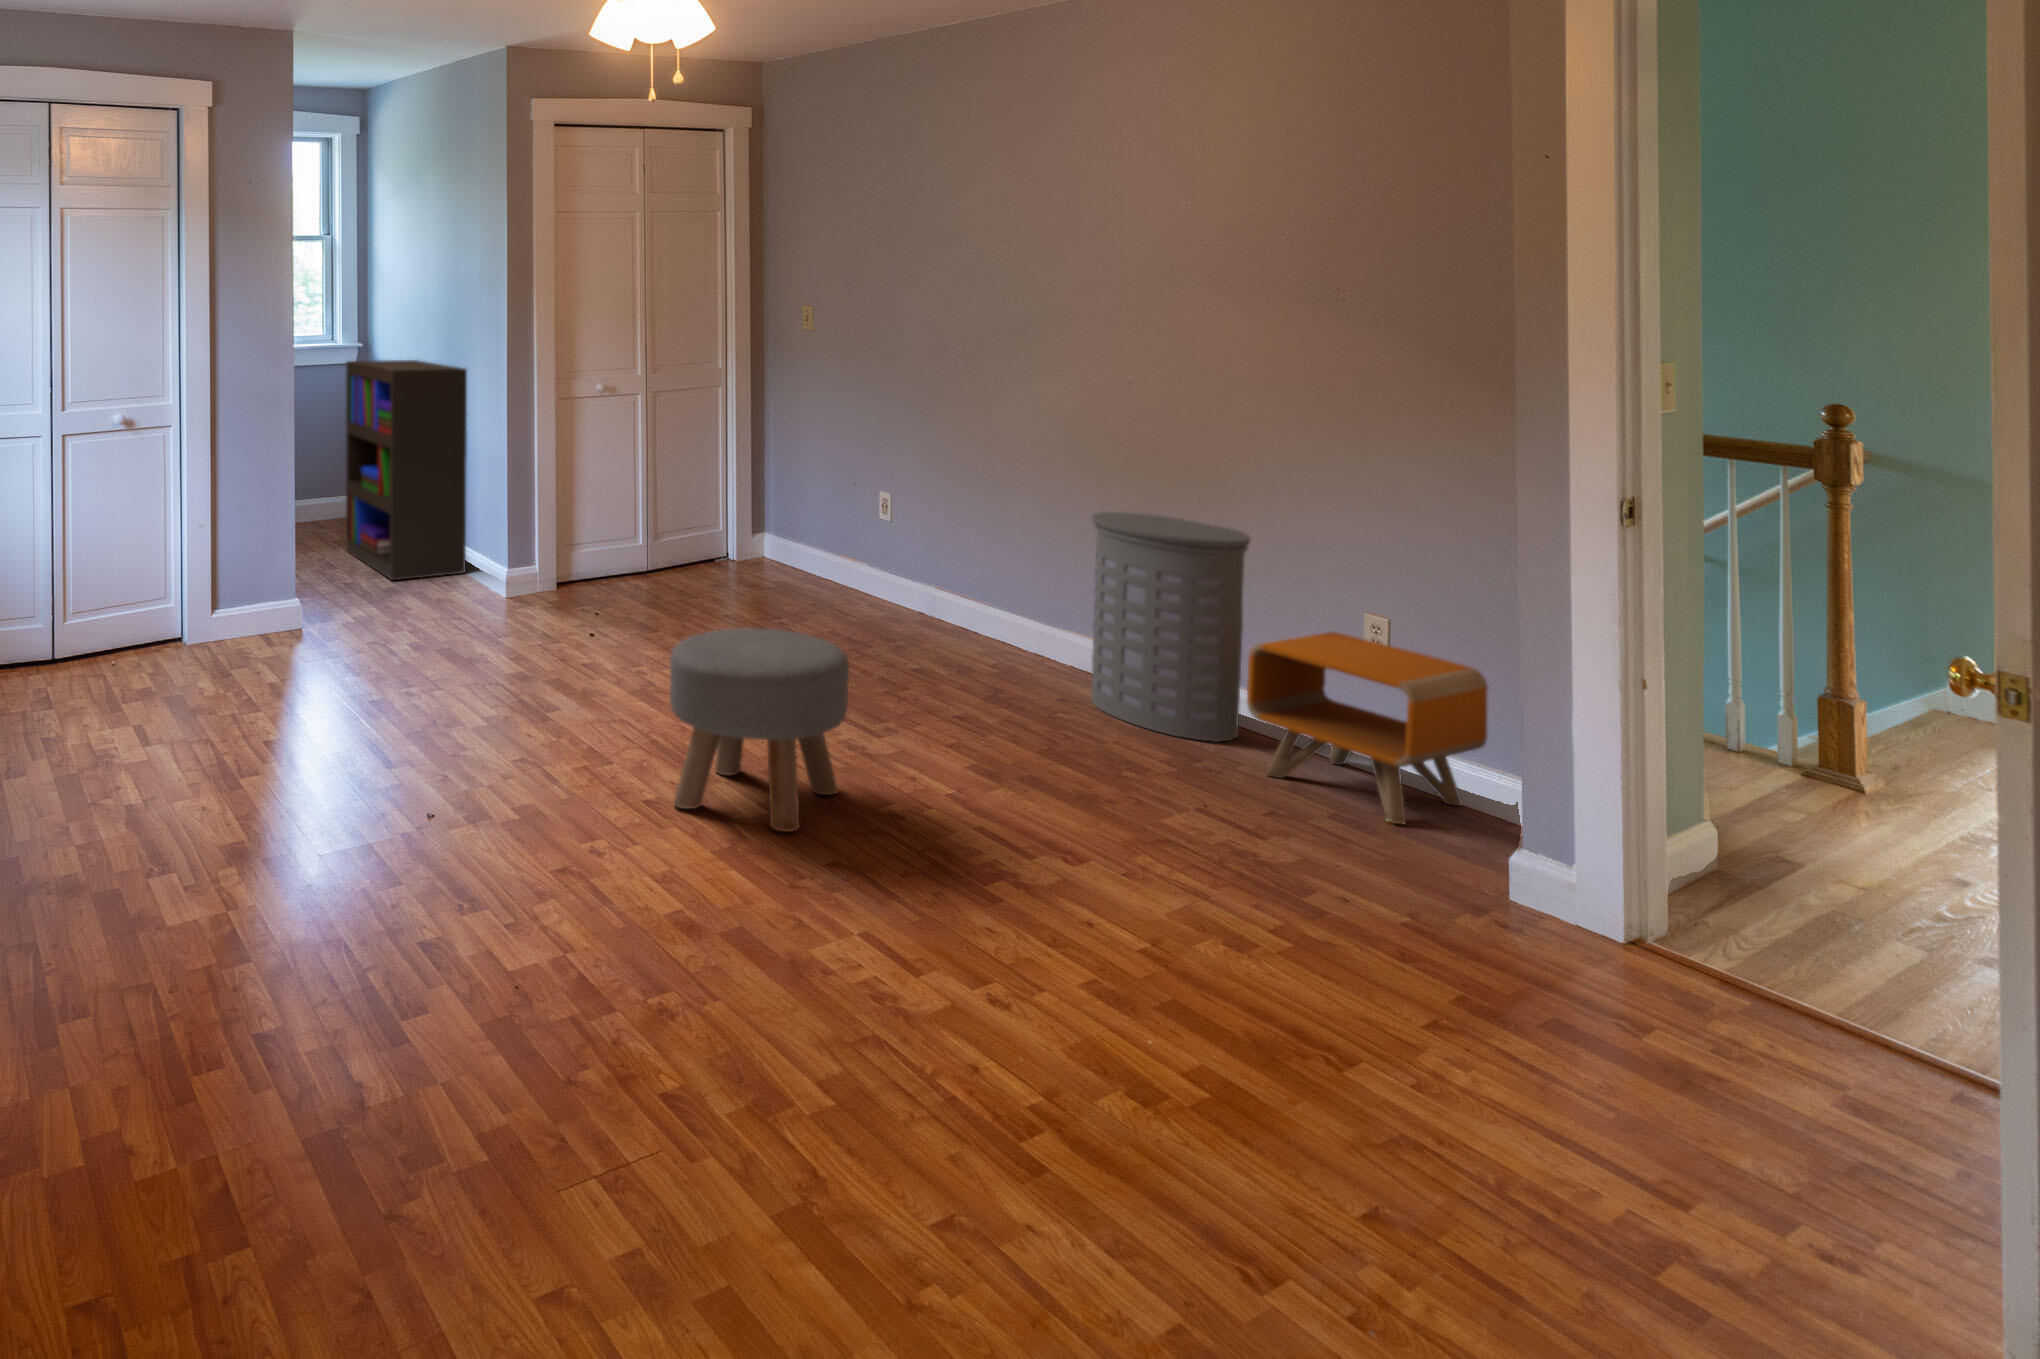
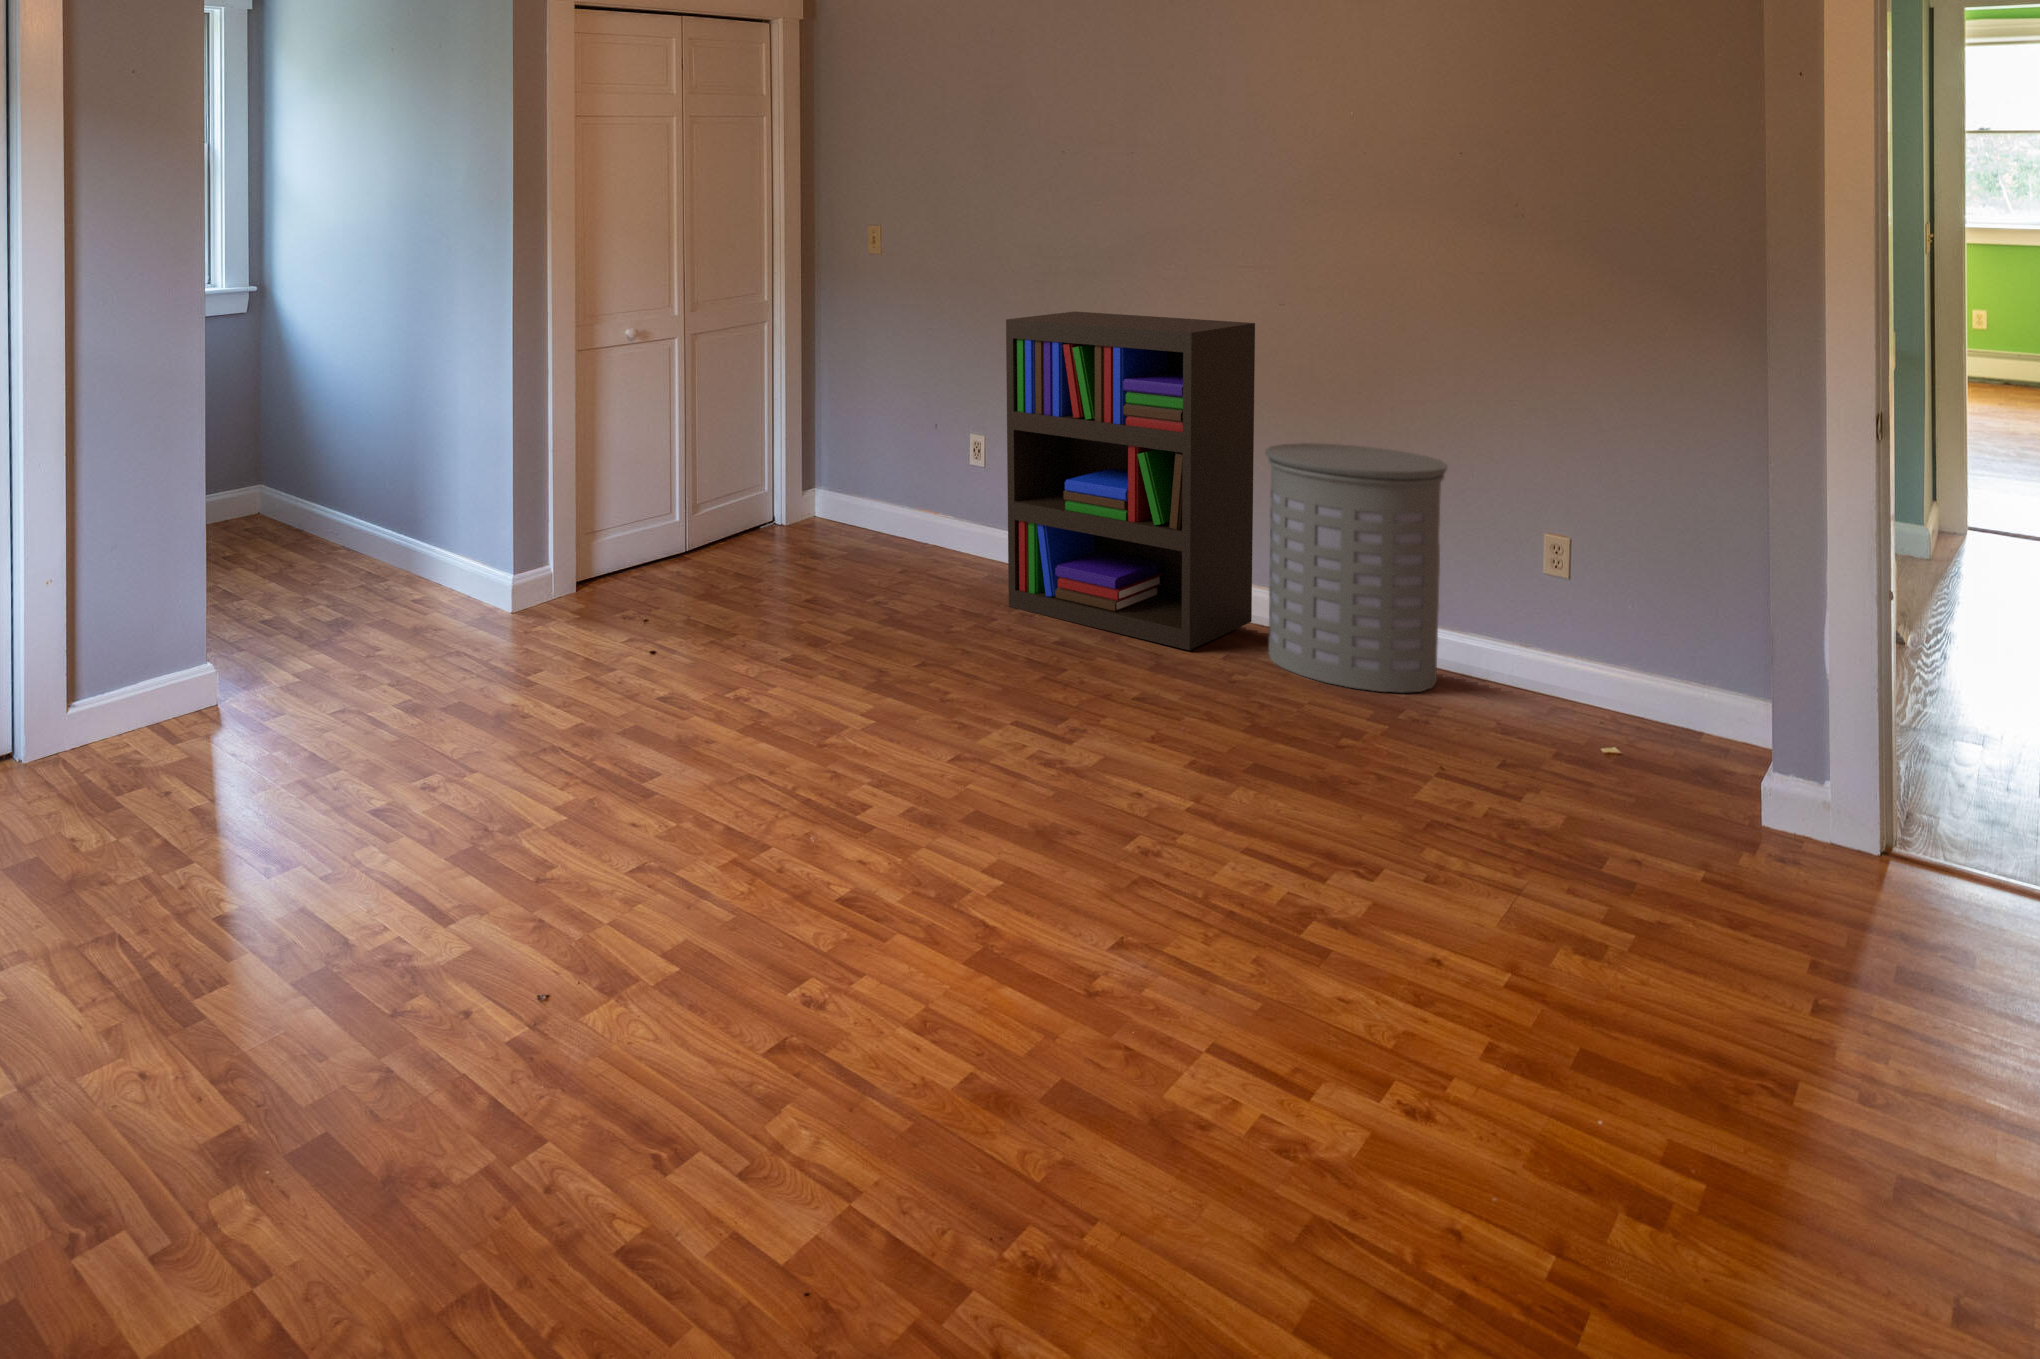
bookshelf: present [346,360,467,580] -> present [1006,312,1255,650]
ottoman: present [670,628,849,832] -> none [858,642,1091,911]
nightstand: present [1247,631,1488,824] -> none [1469,556,1710,763]

